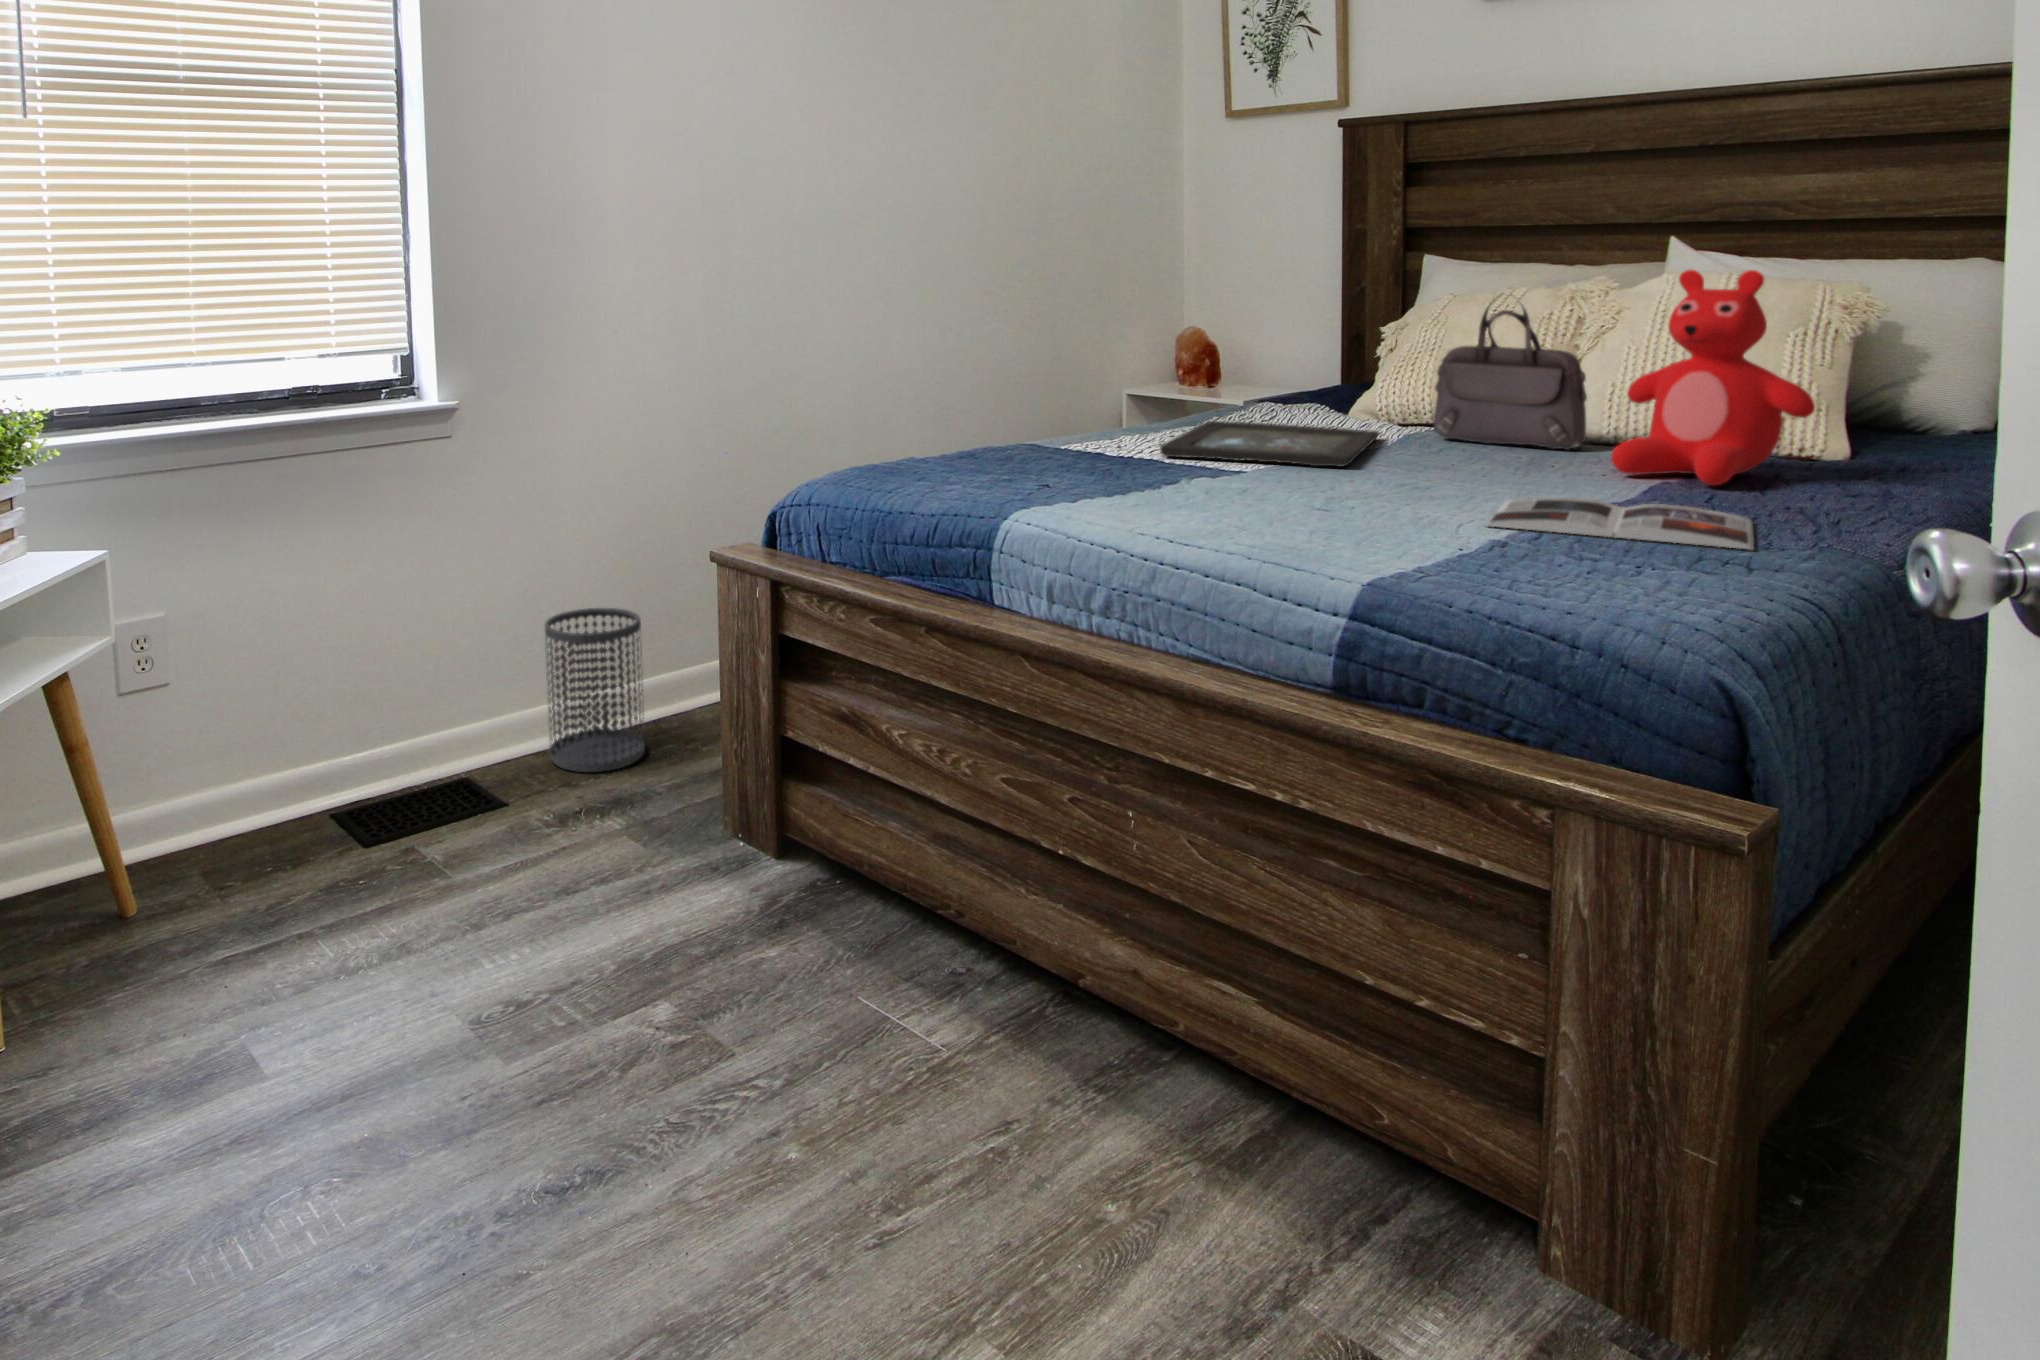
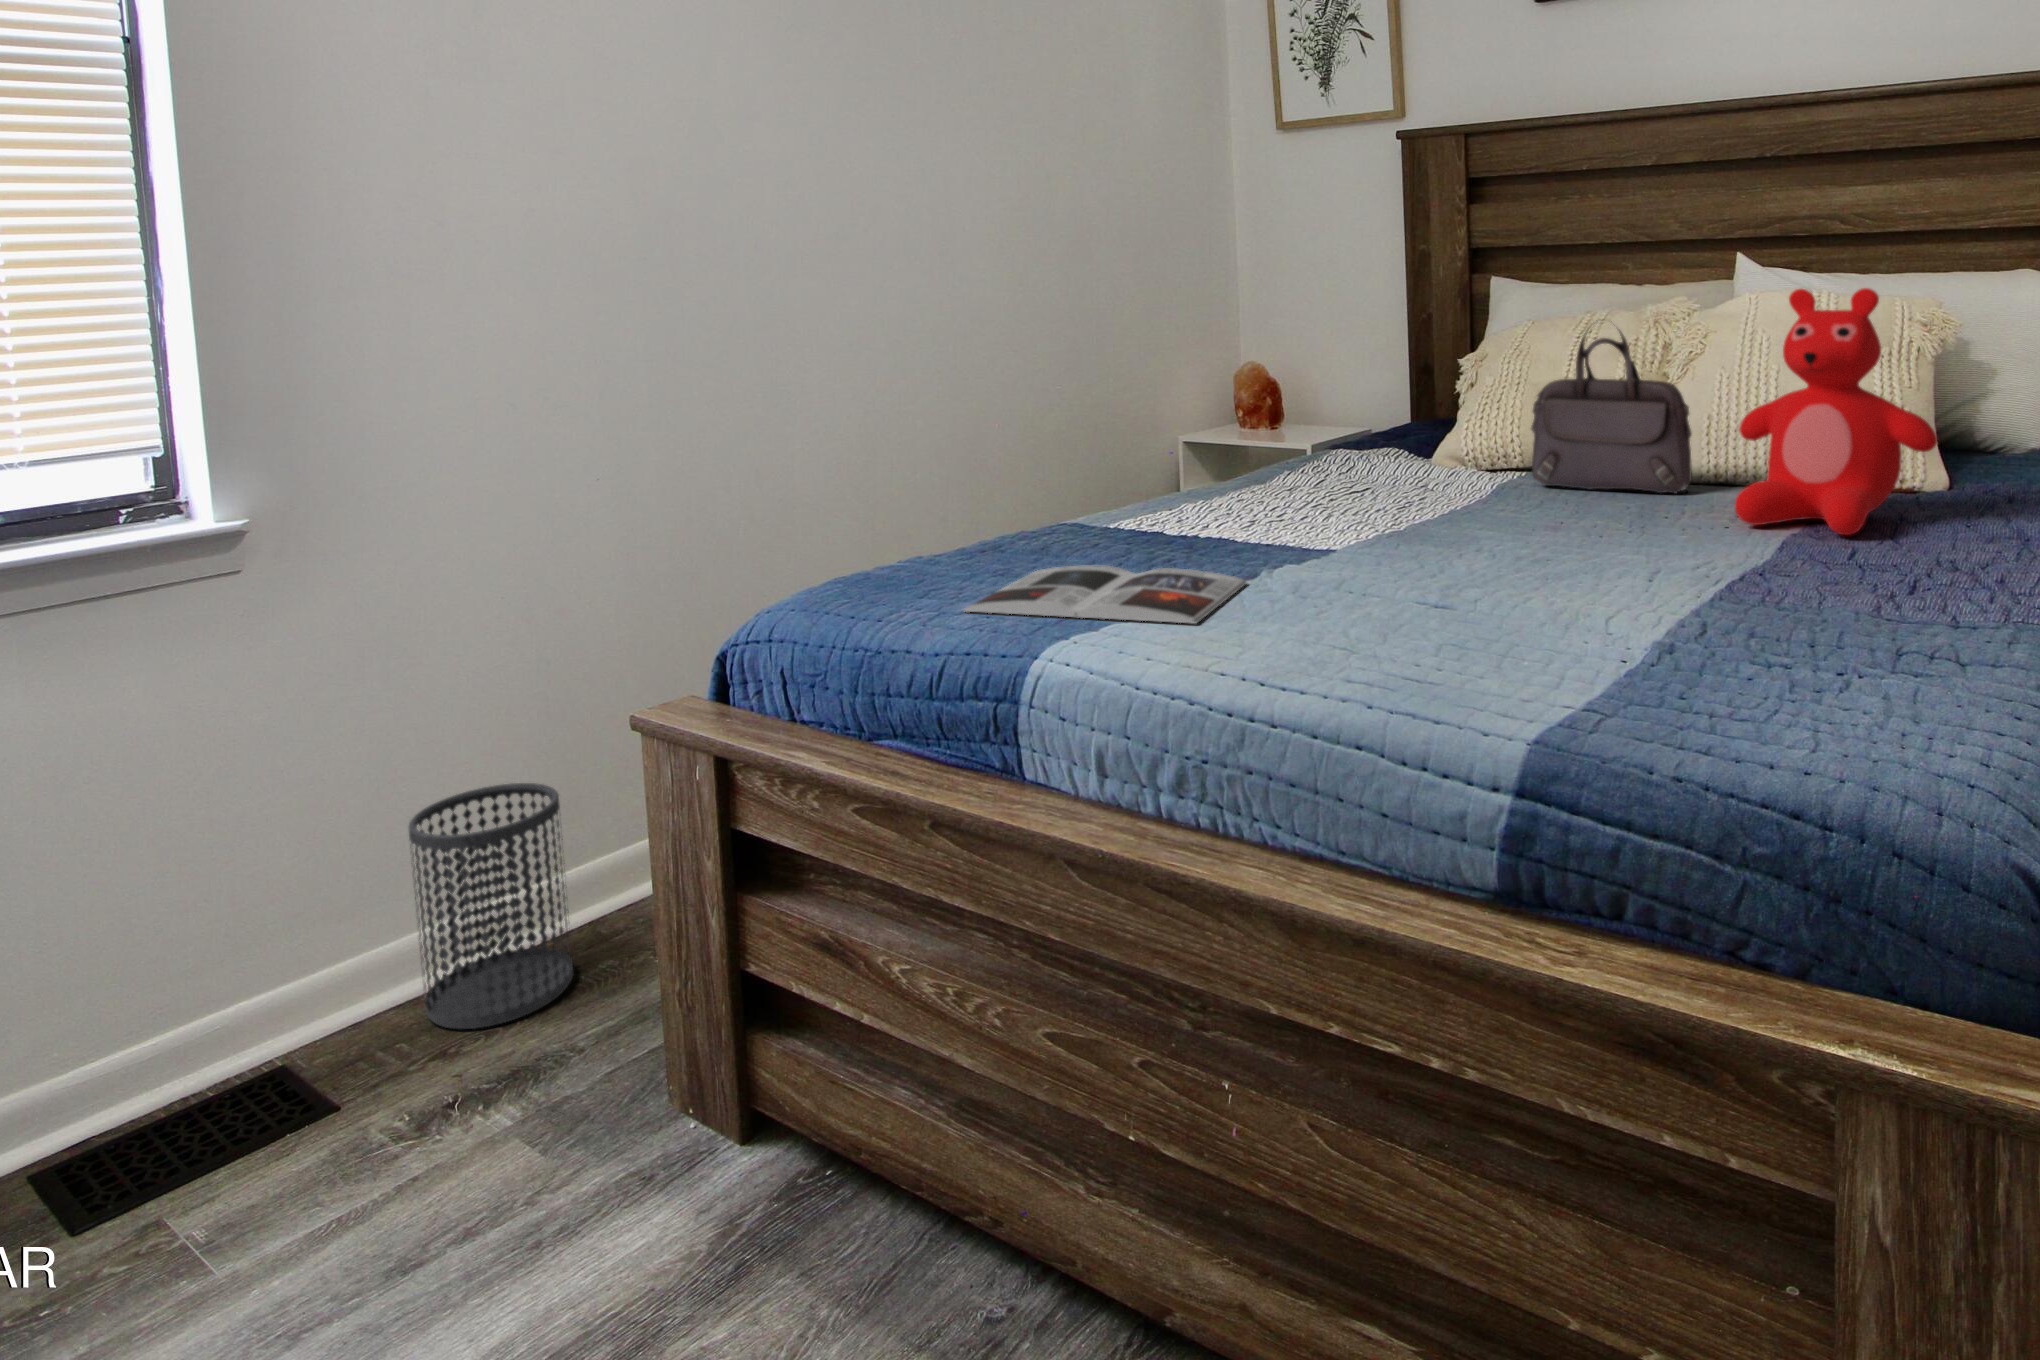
tray: present [1160,421,1379,466] -> none [1235,477,1476,536]
magazine: present [1487,497,1754,550] -> present [963,565,1246,623]

